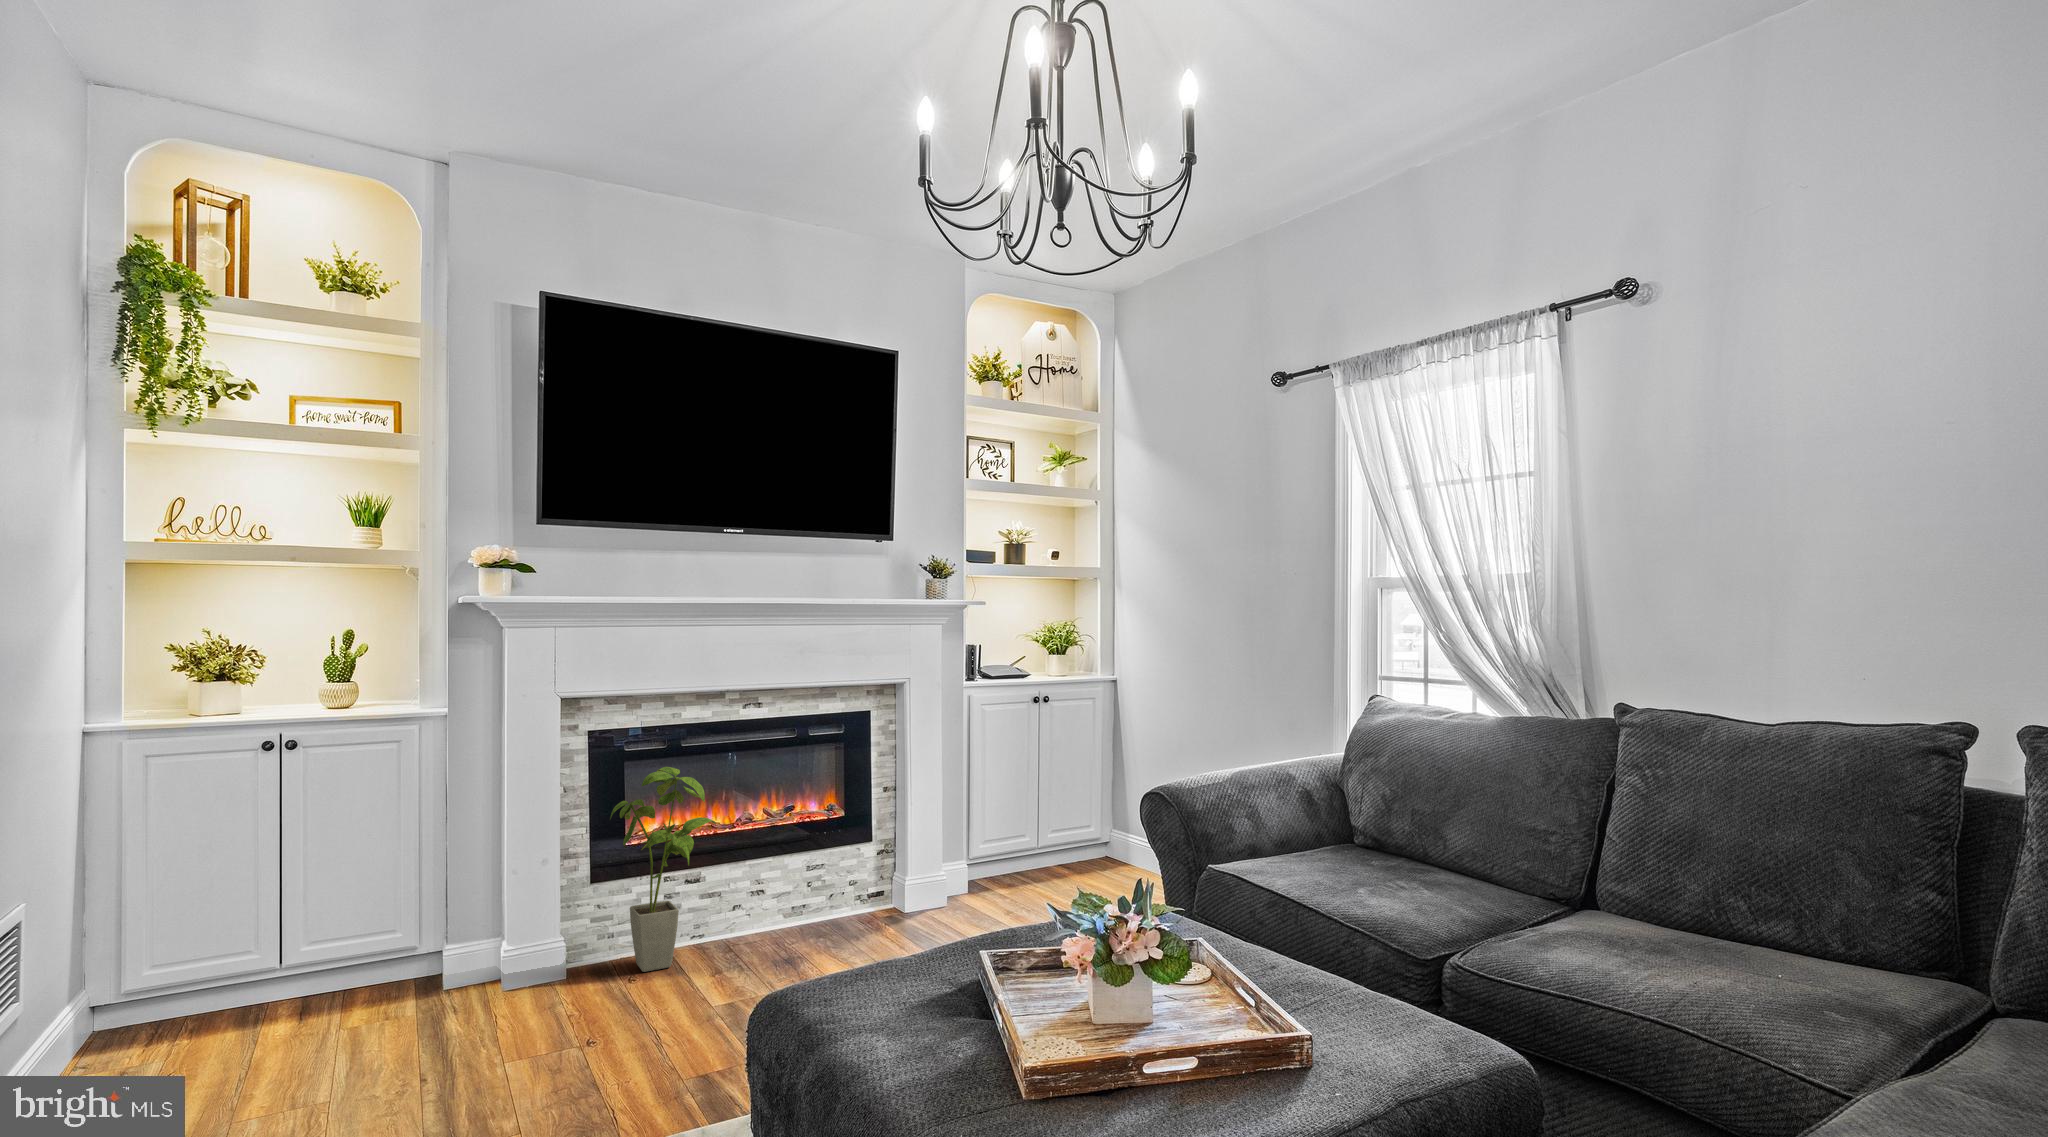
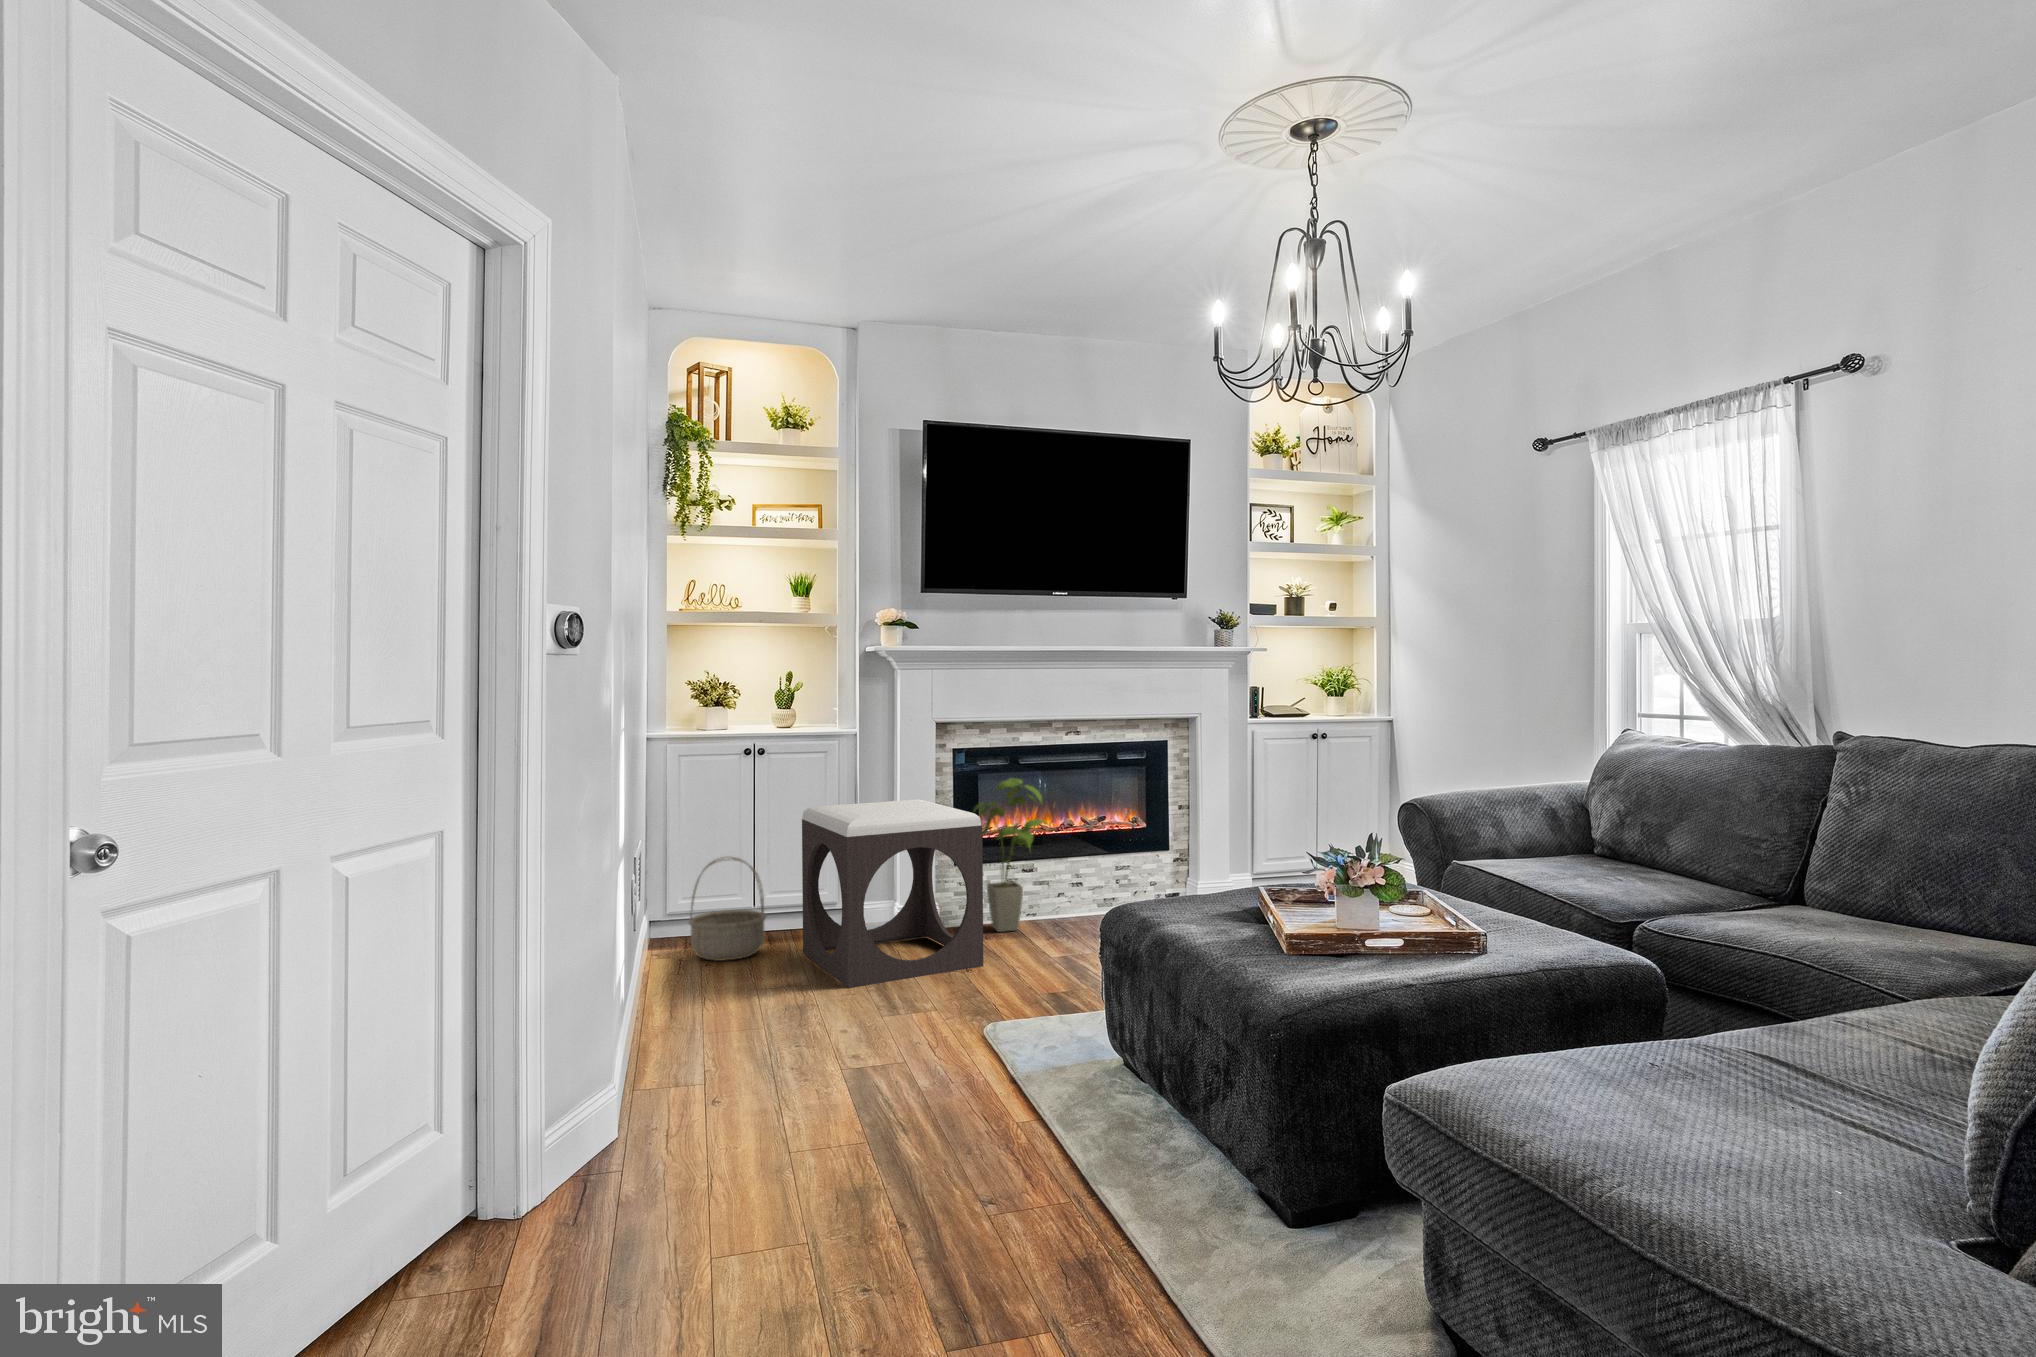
footstool: none [339,803,611,1102] -> present [802,799,983,988]
basket: none [144,903,284,1065] -> present [689,857,766,961]

